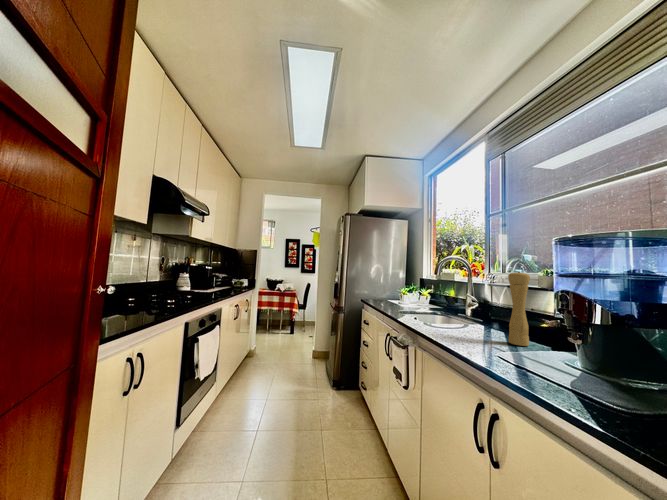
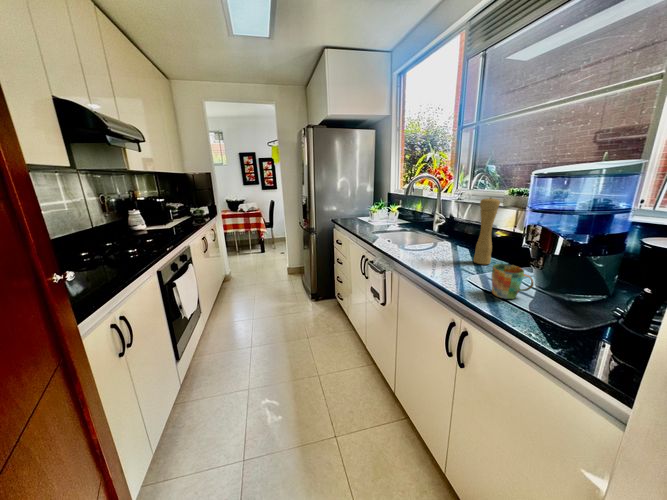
mug: none [522,335,575,376] -> present [492,264,534,299]

